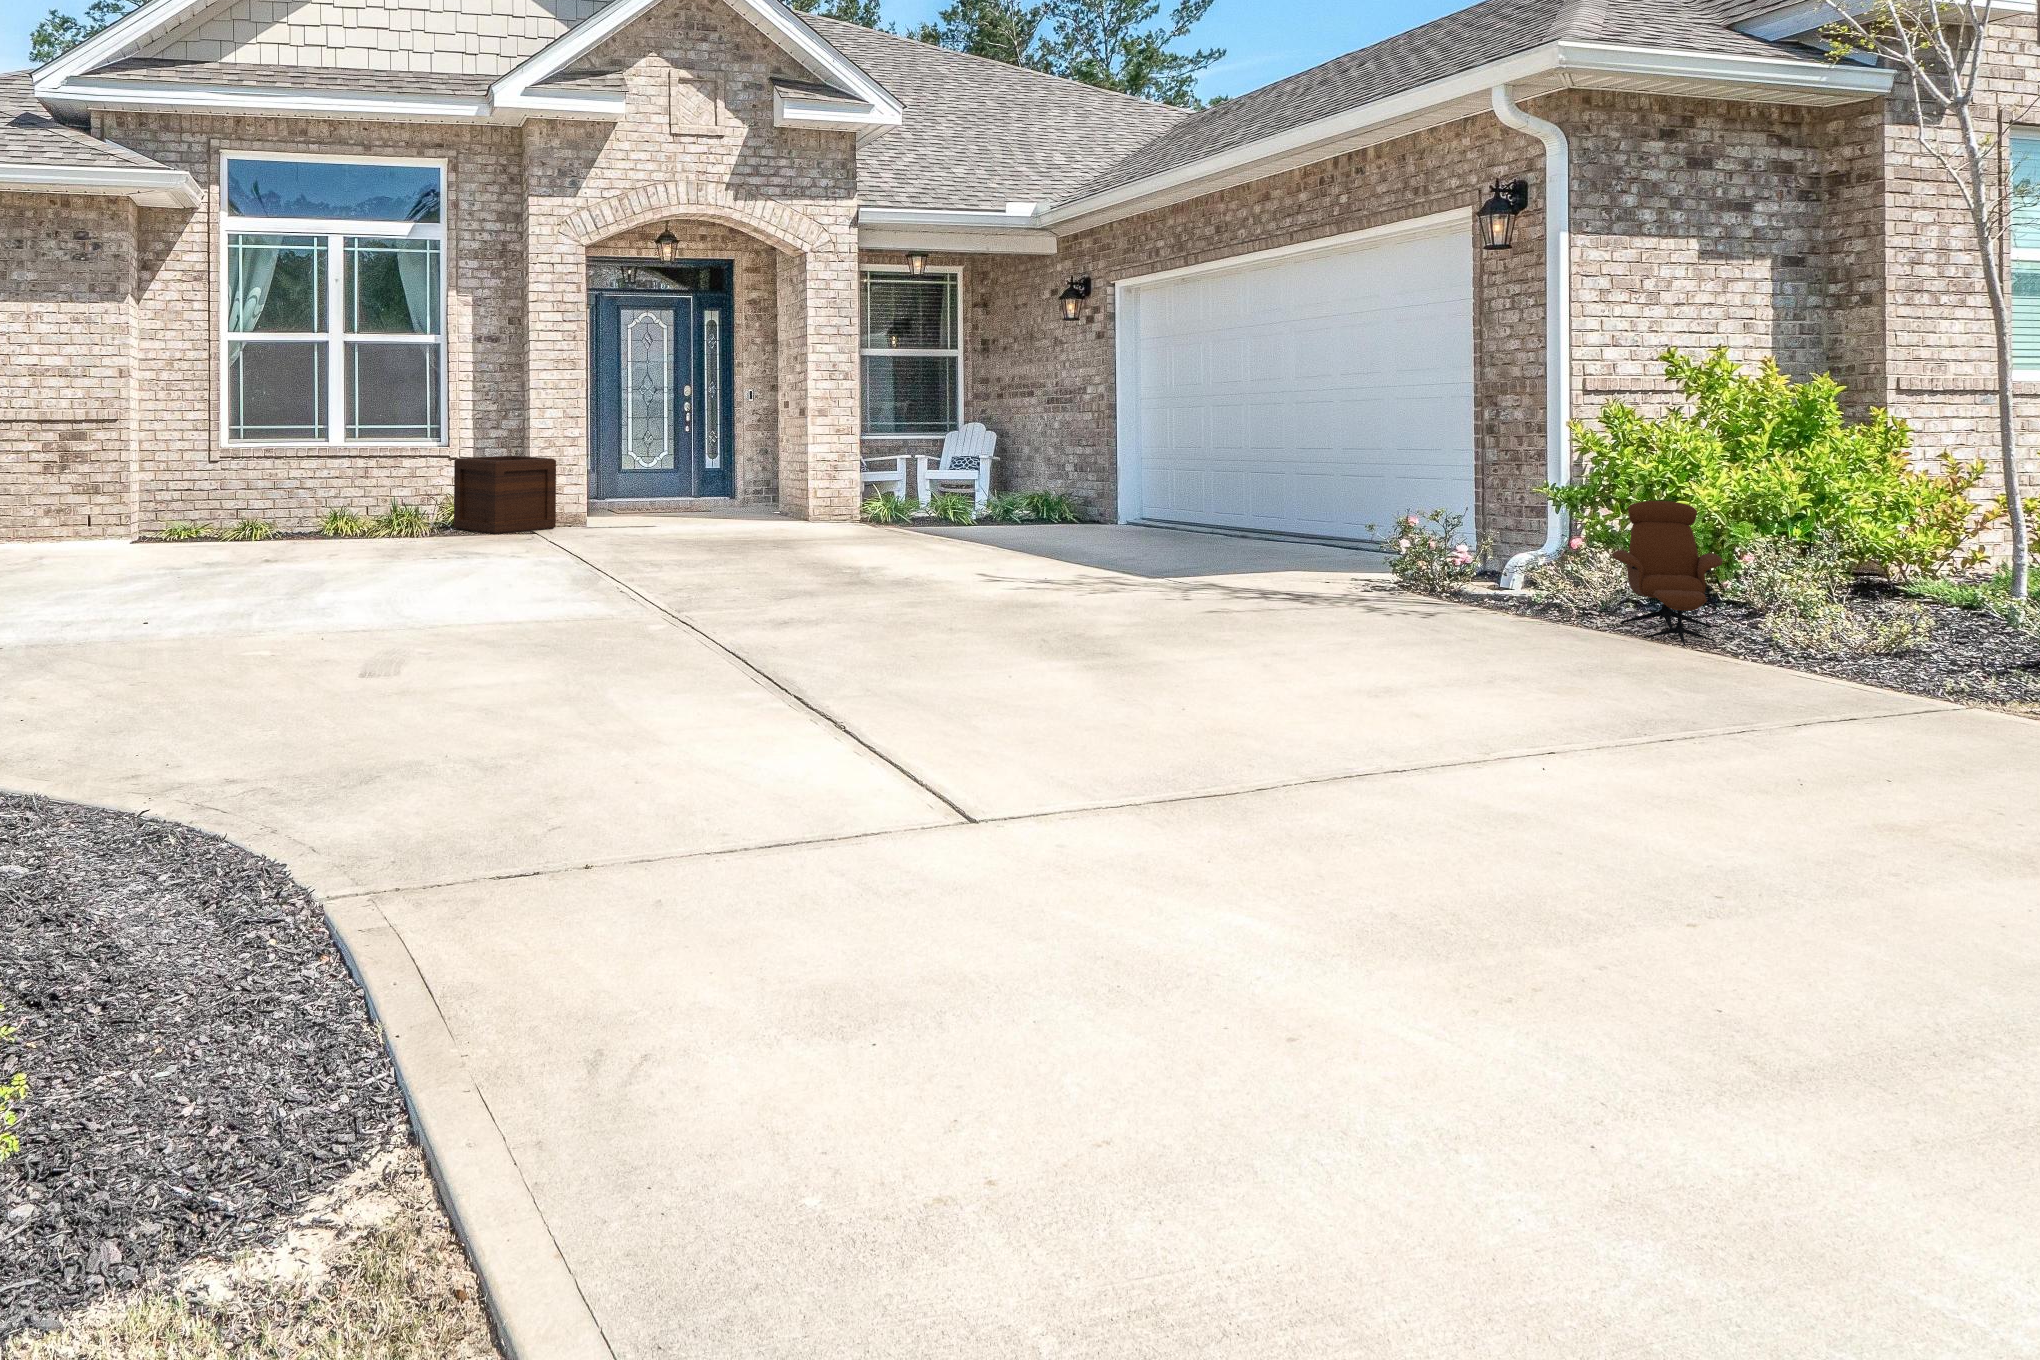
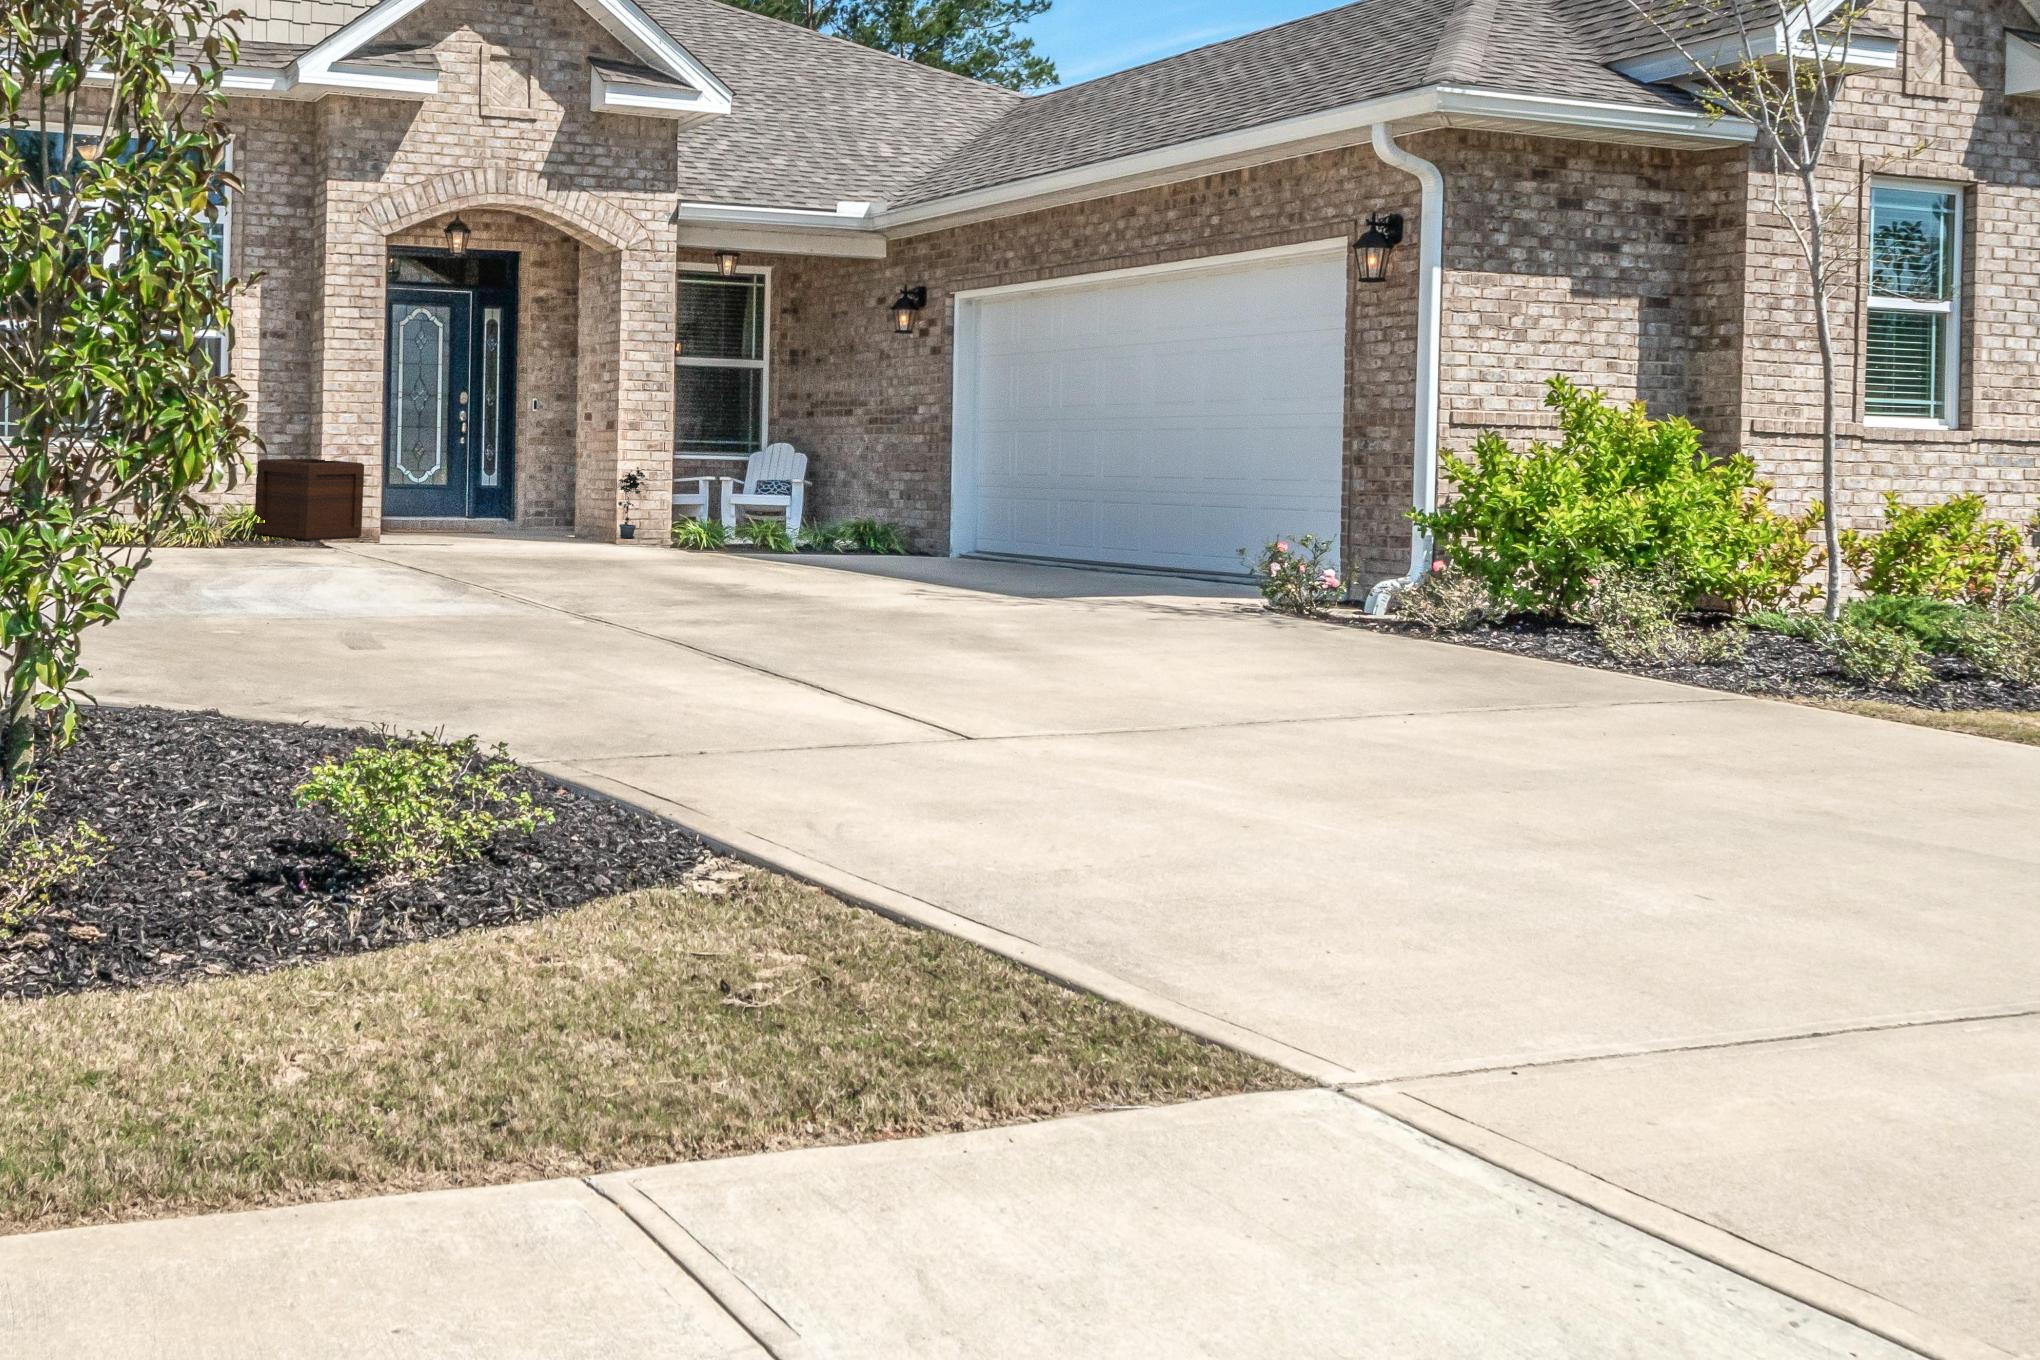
potted plant: none [804,454,832,520] -> present [618,467,645,538]
lounge chair: present [1612,501,1723,645] -> none [1472,528,1573,656]

